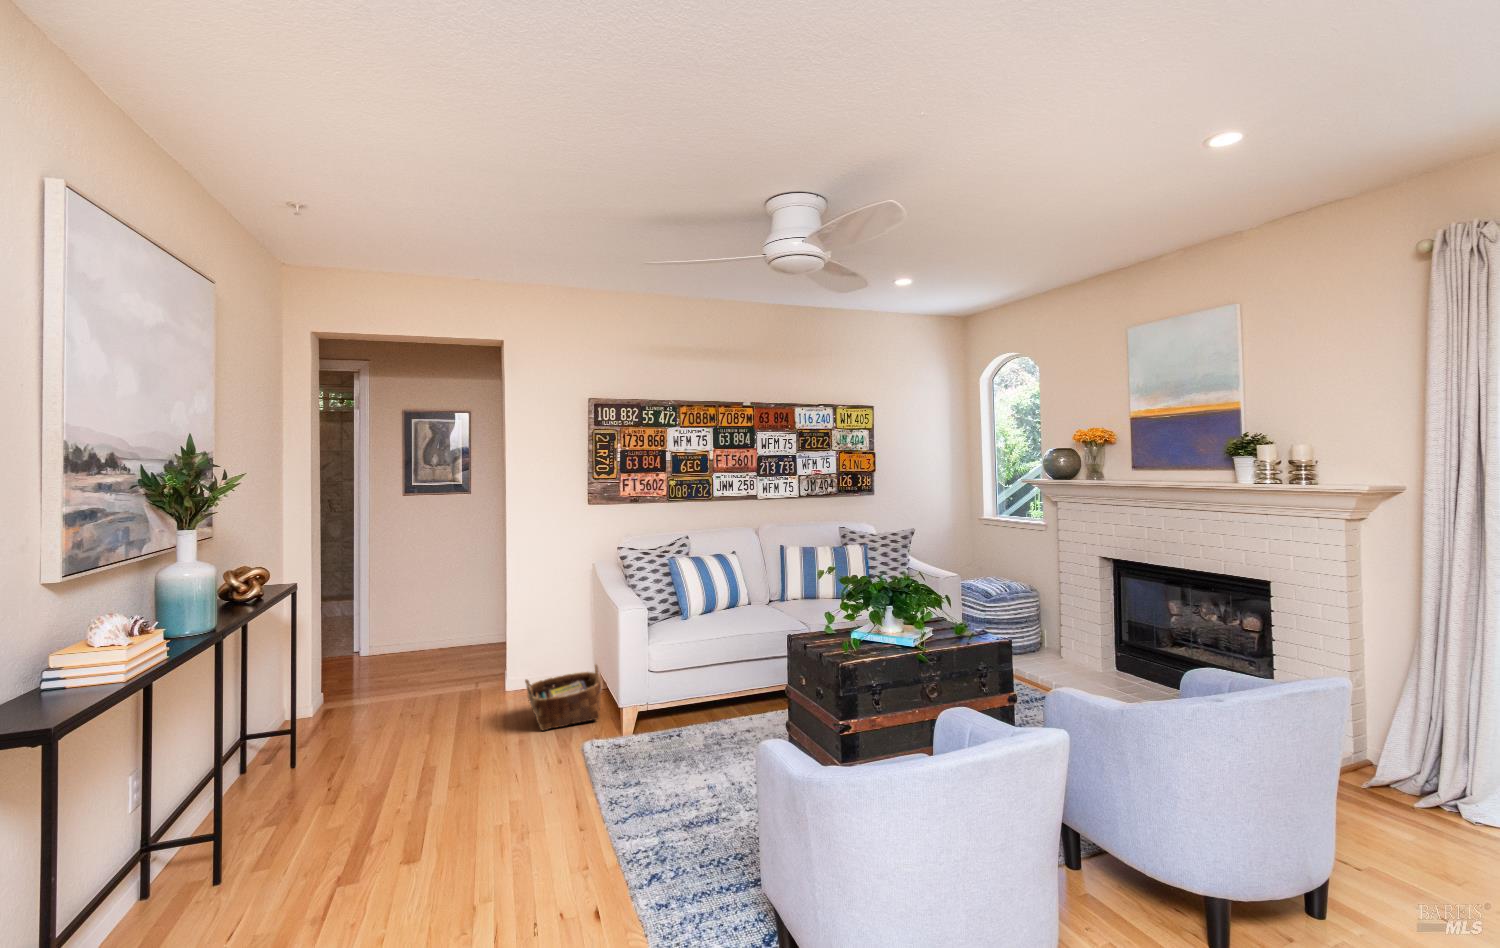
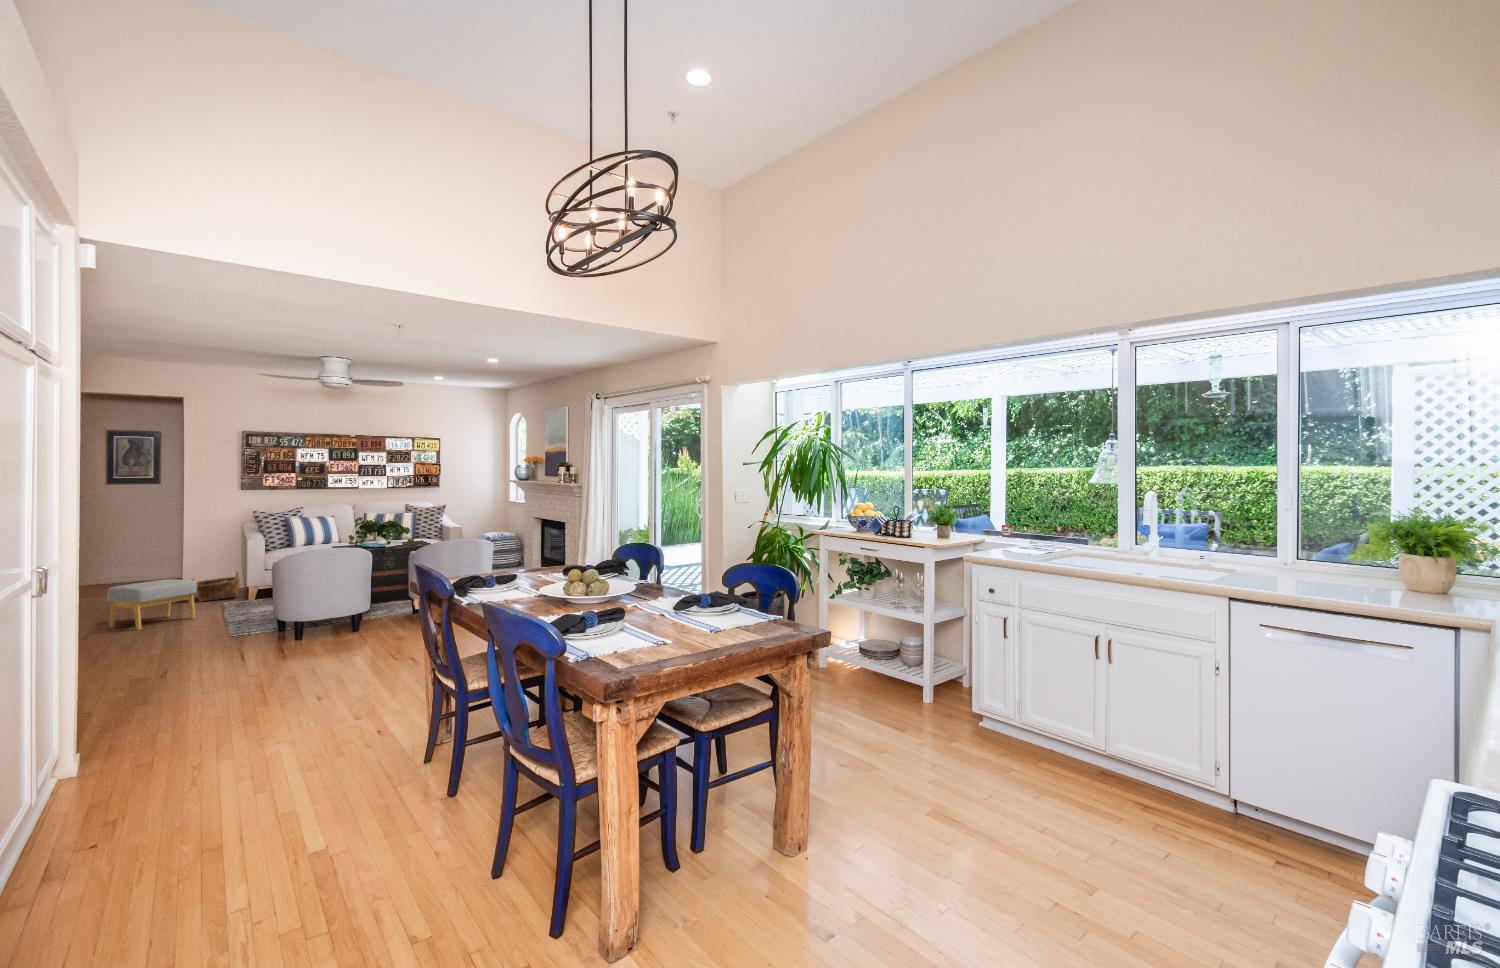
footstool: none [379,721,551,889] -> present [107,579,197,630]

